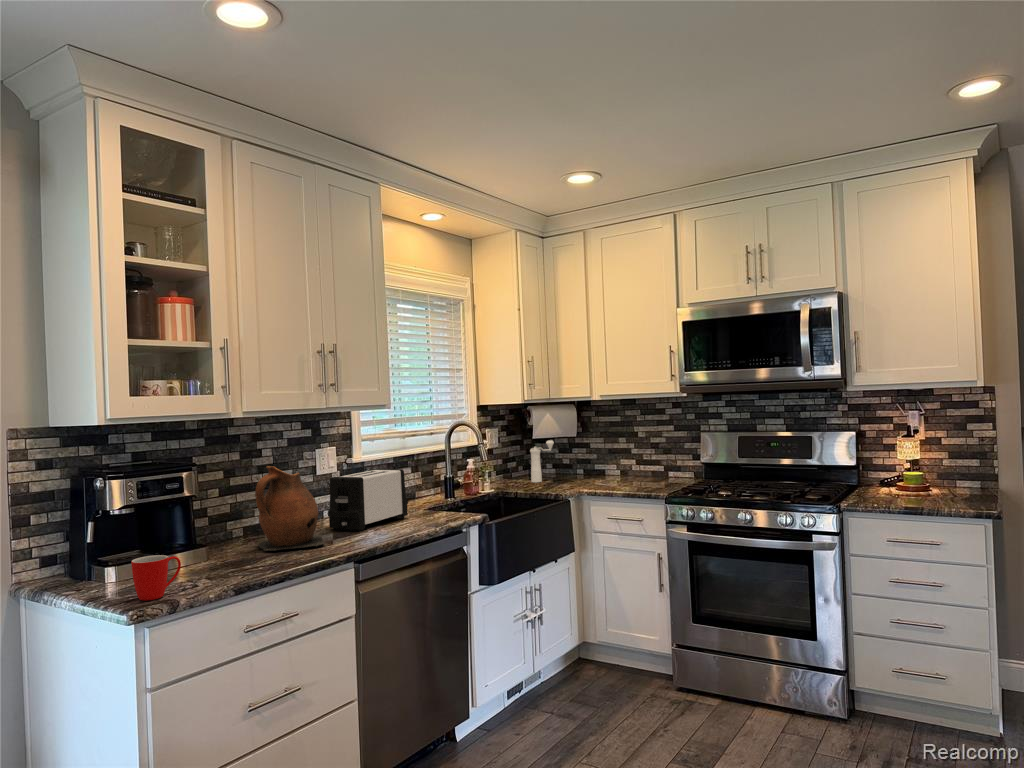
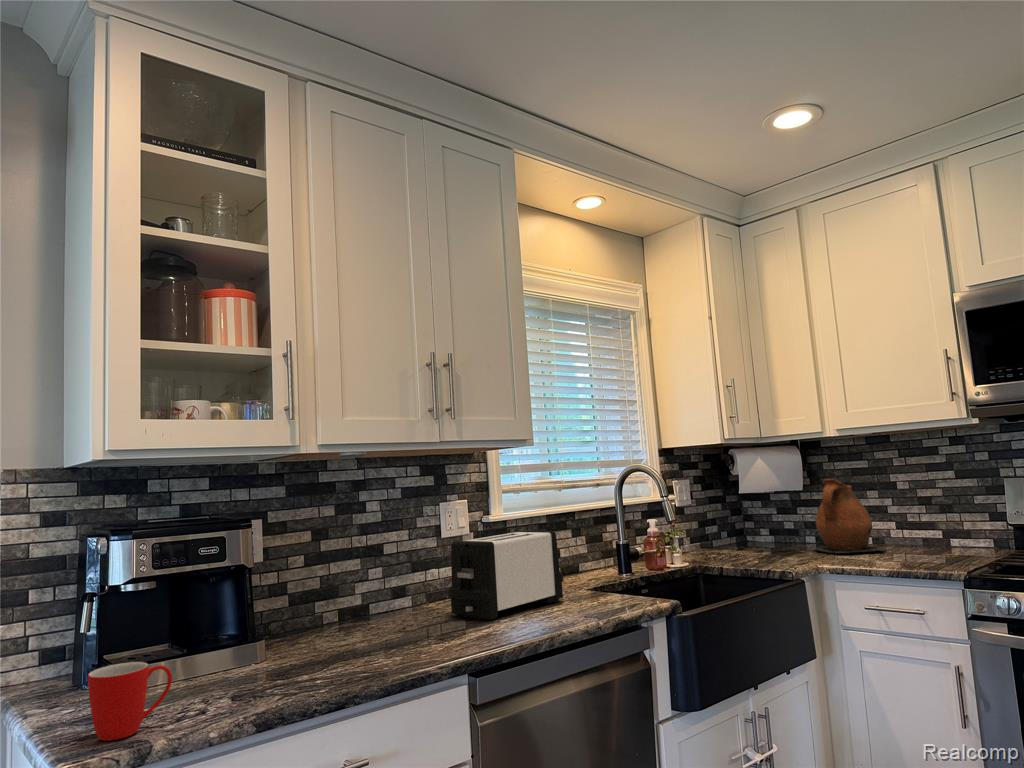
pepper mill: present [530,440,554,482] -> none [736,495,770,552]
ceramic pitcher: present [255,466,324,551] -> present [816,479,885,553]

